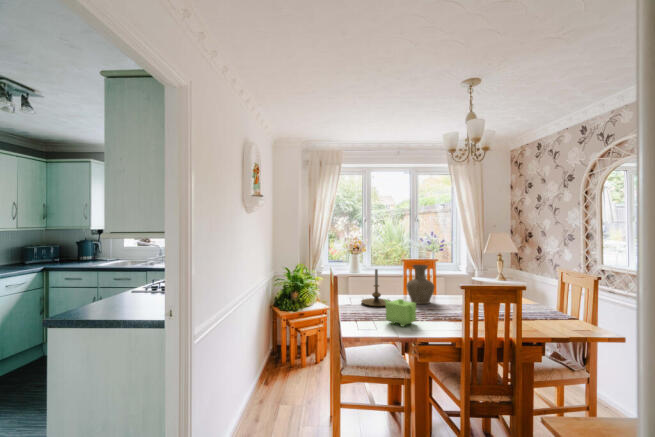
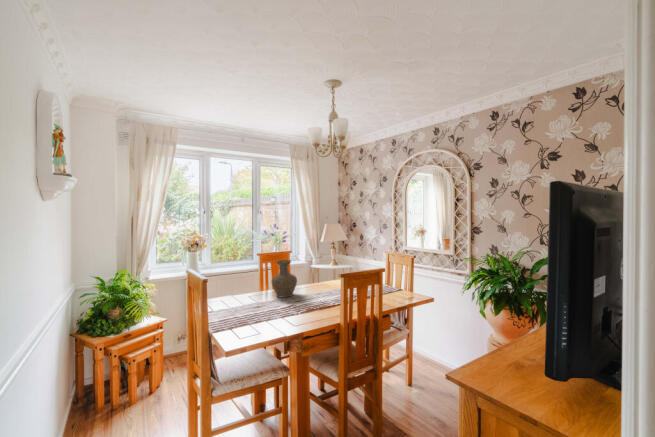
candle holder: present [361,269,390,306] -> none [229,270,261,307]
teapot: present [384,299,416,327] -> none [262,298,296,324]

